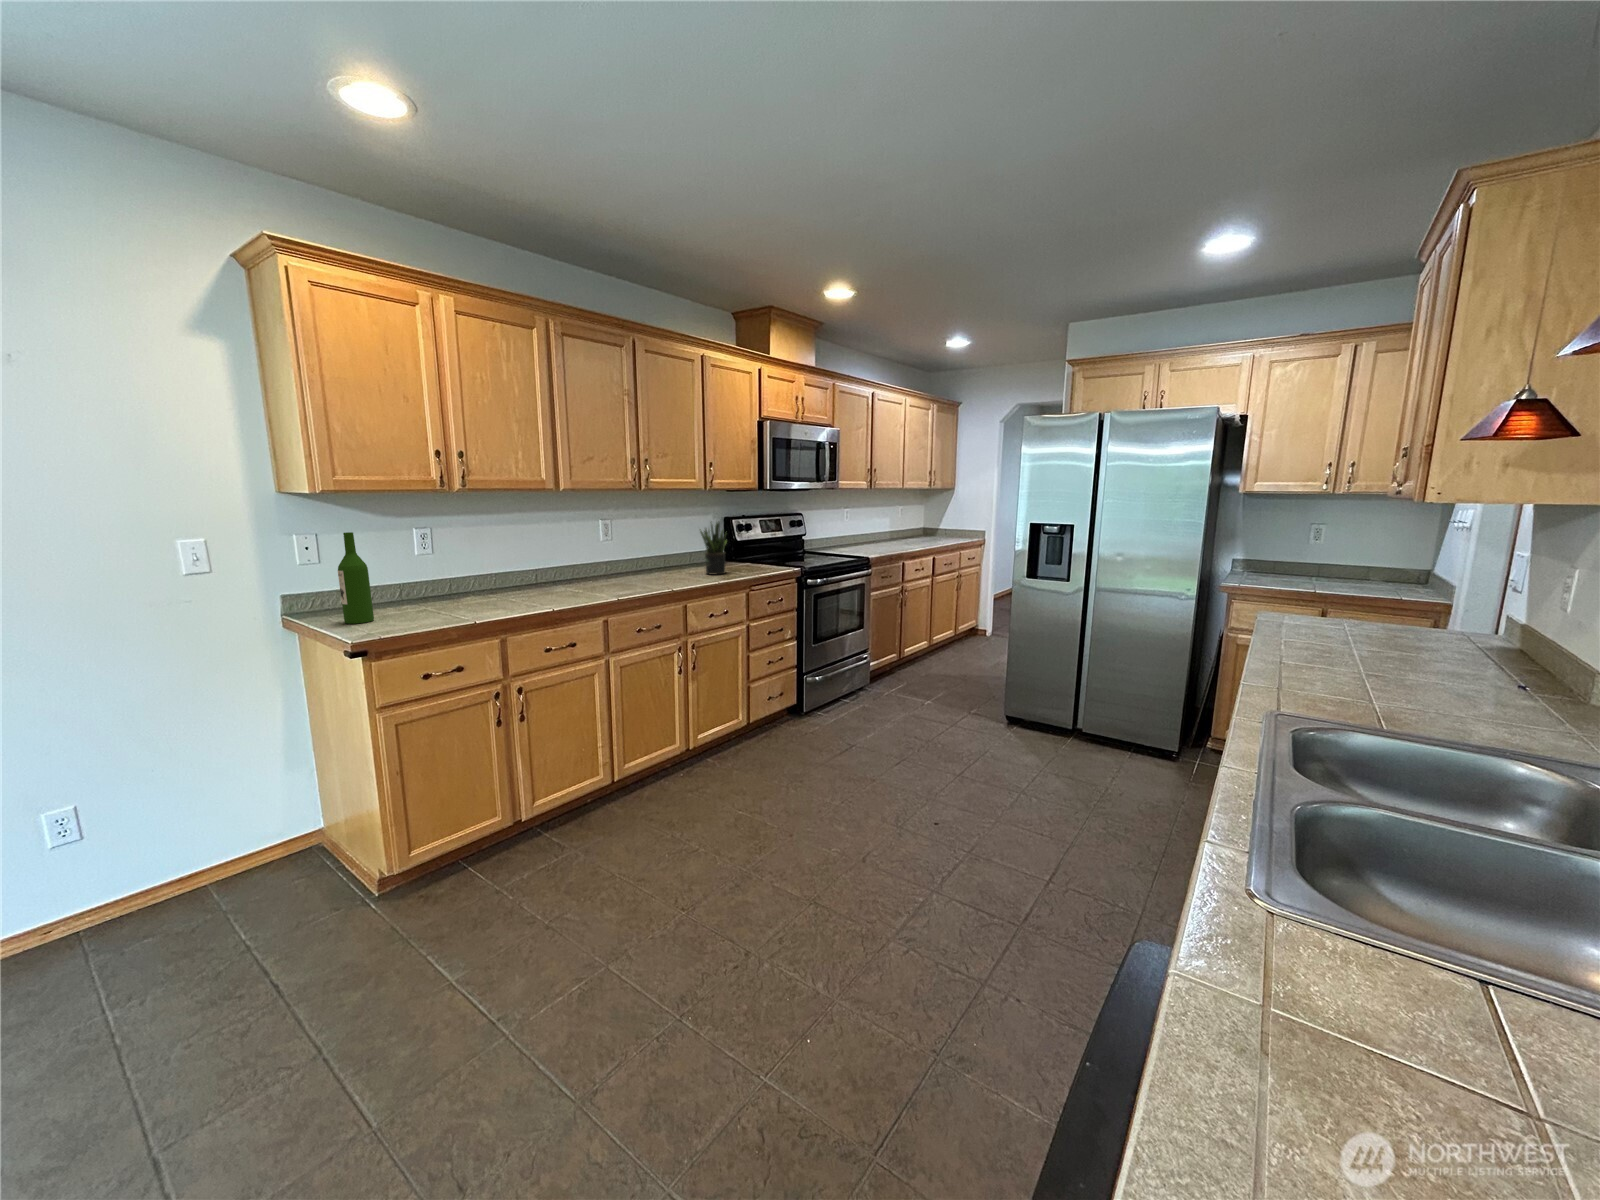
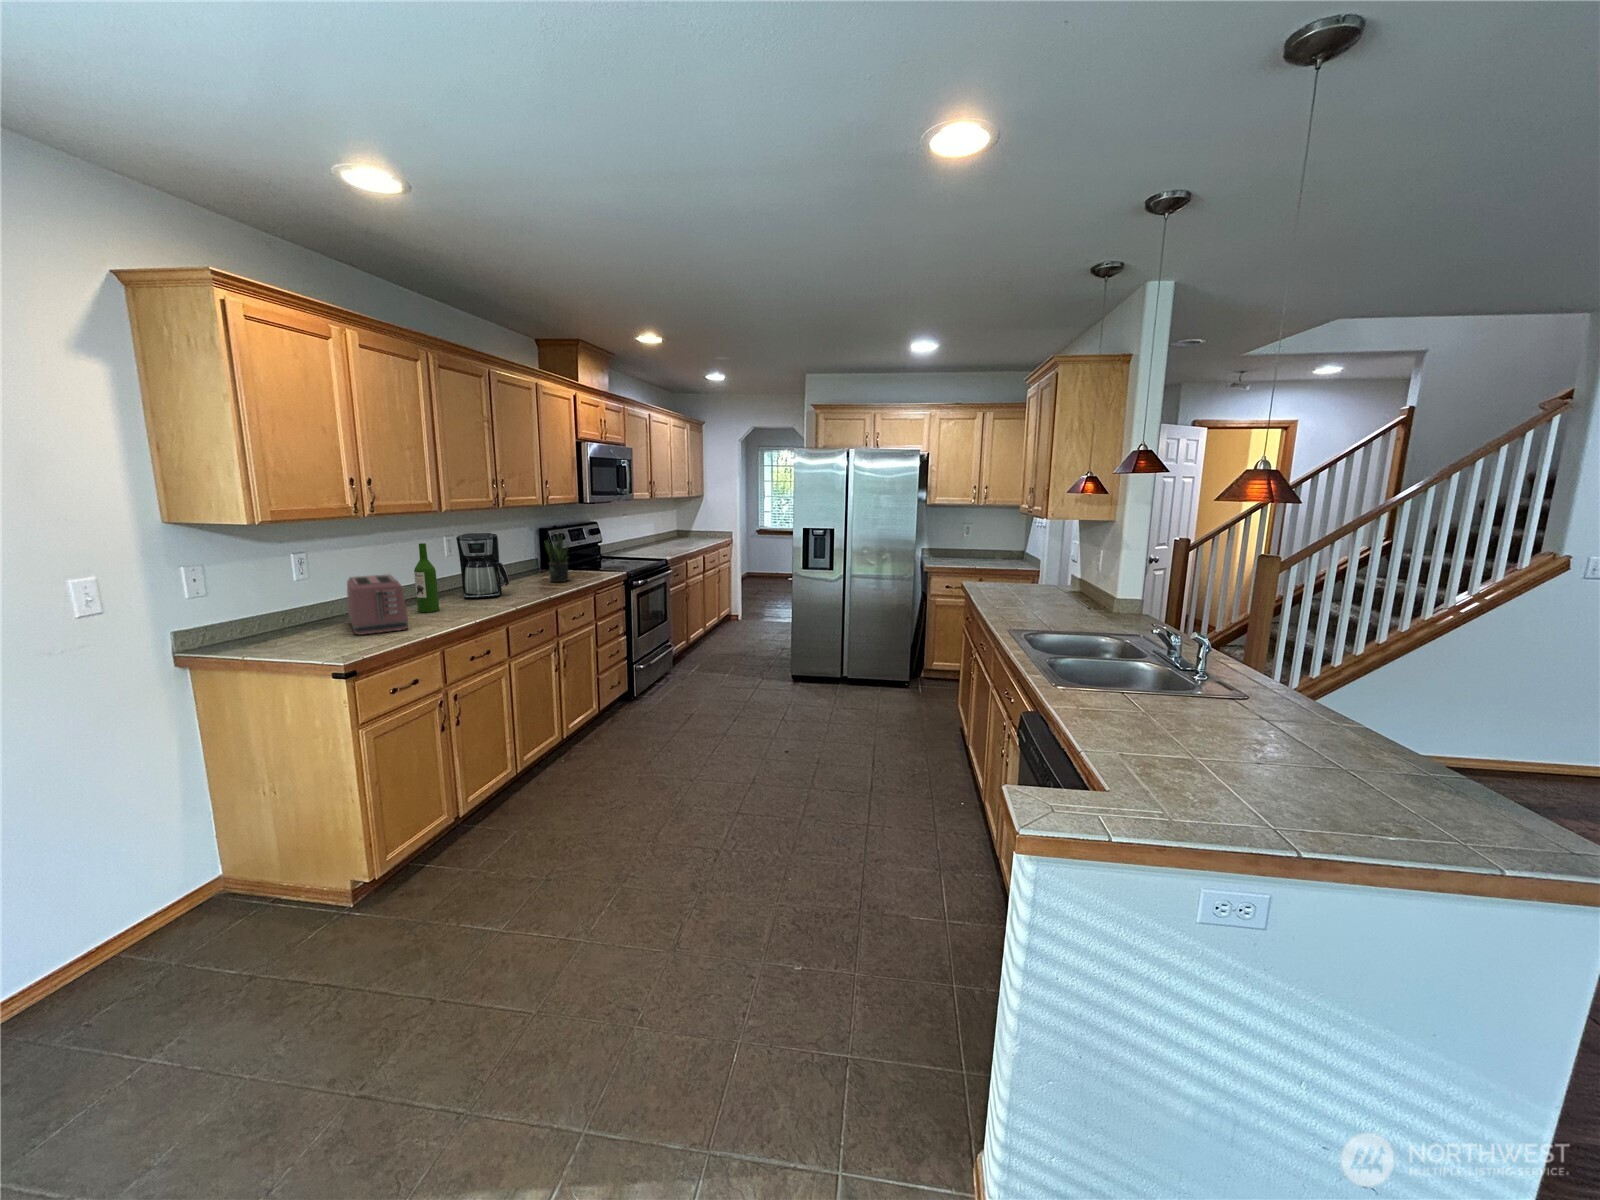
coffee maker: none [593,516,641,585] -> present [456,533,509,598]
wine bottle: present [338,532,374,624] -> present [414,543,439,612]
toaster: none [430,553,506,613] -> present [347,575,408,635]

